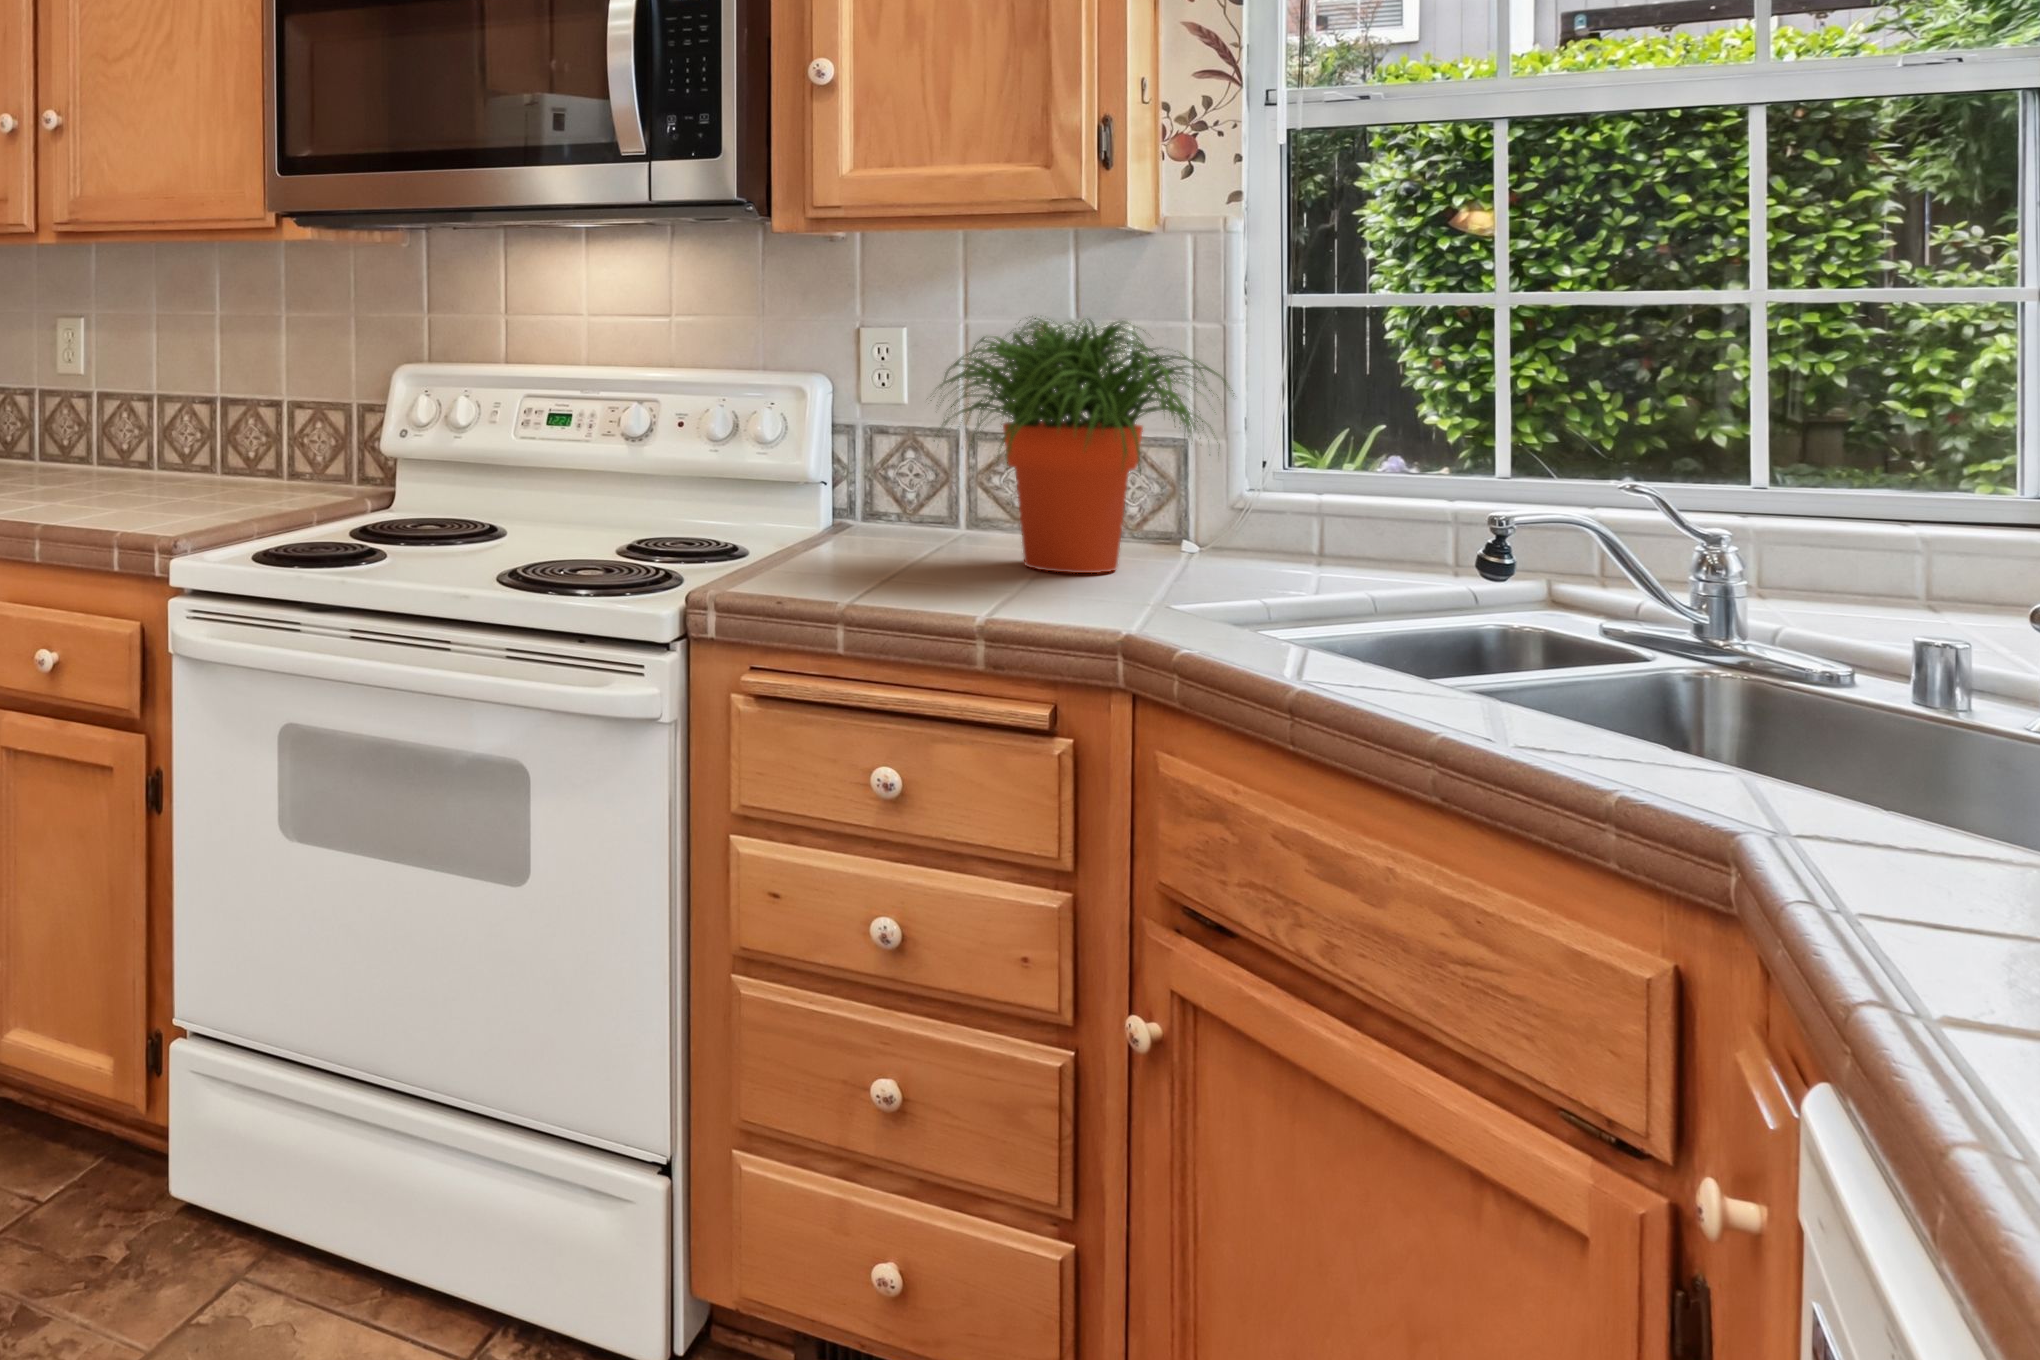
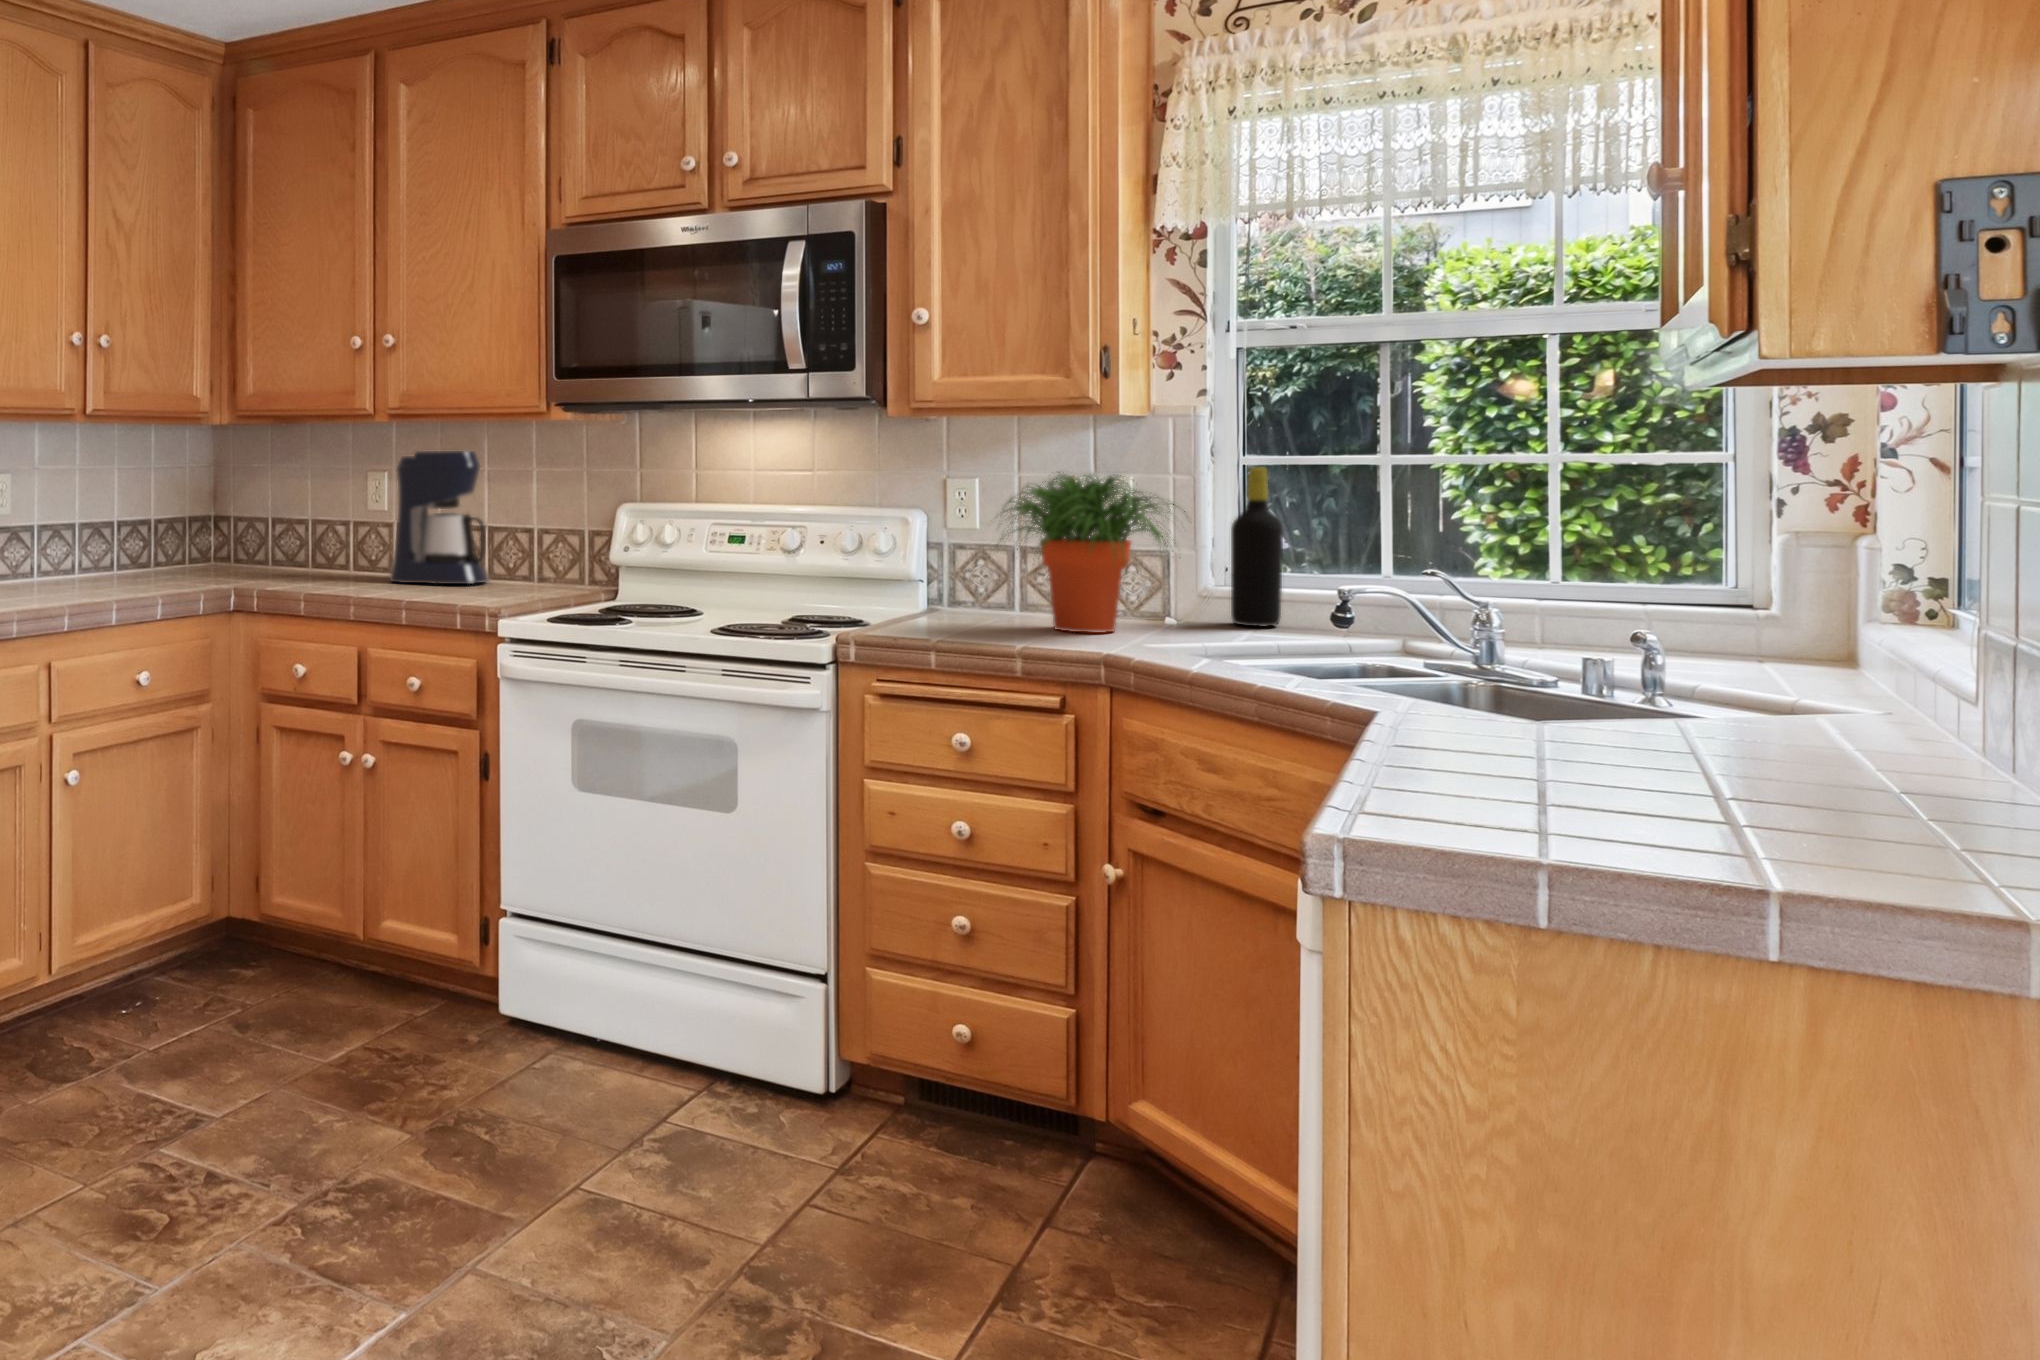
coffee maker: none [74,292,223,487] -> present [390,451,489,584]
bottle: none [1279,312,1358,556] -> present [1231,467,1283,626]

